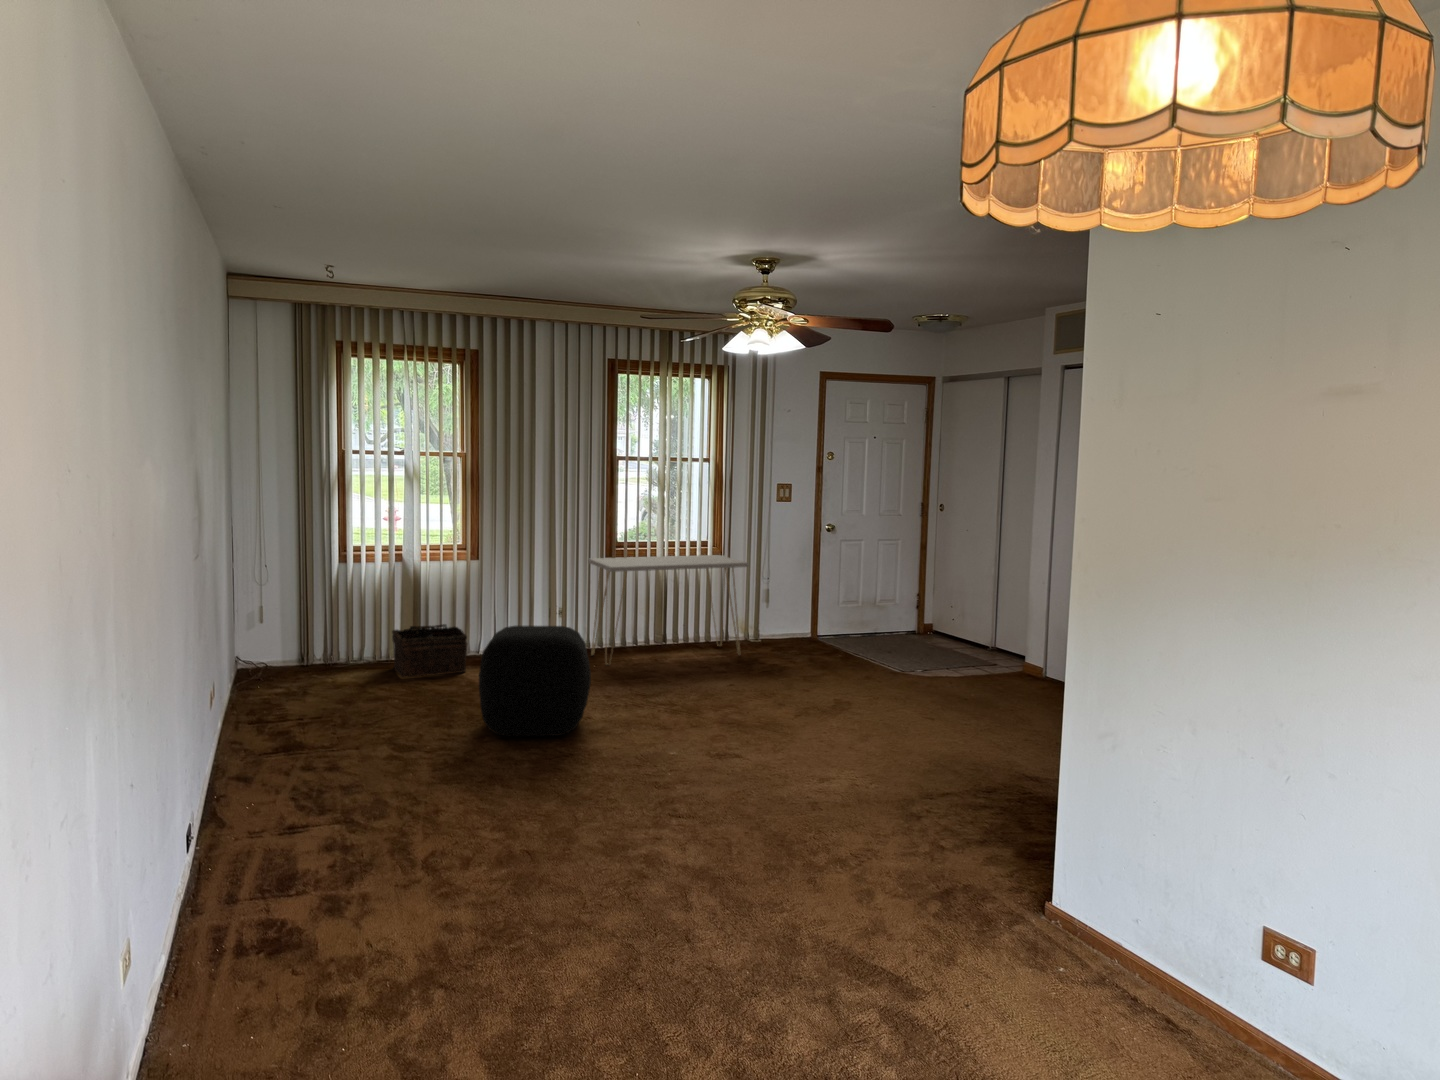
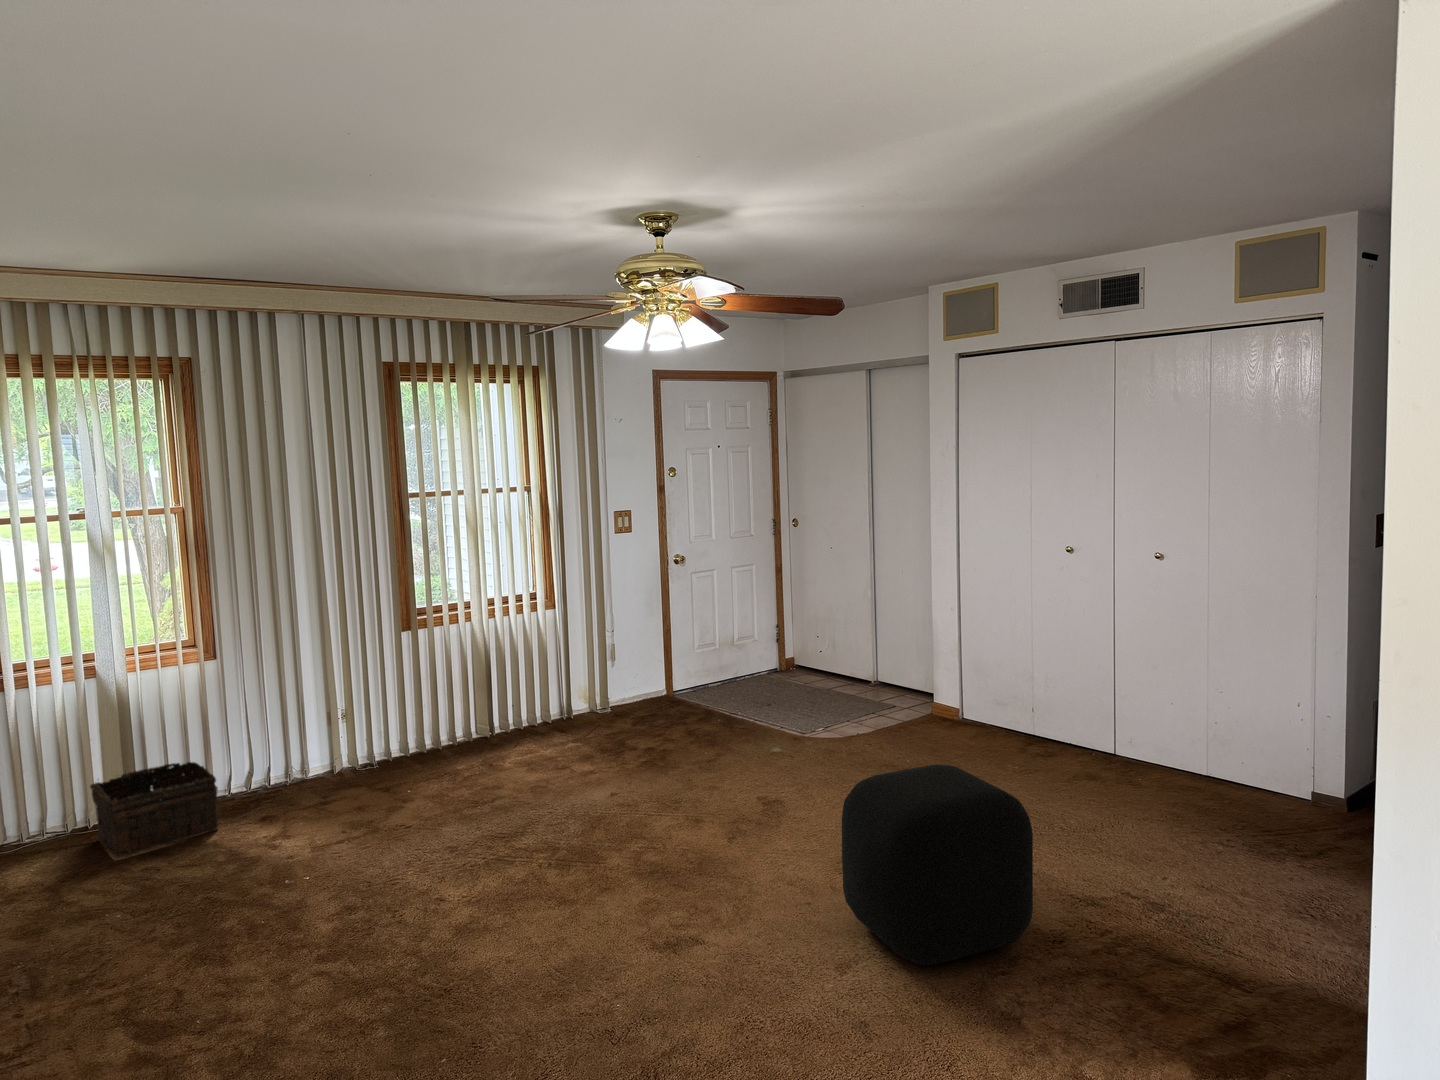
console table: present [588,555,749,665] -> none [379,610,598,782]
ottoman: present [479,626,591,736] -> present [842,764,1033,965]

